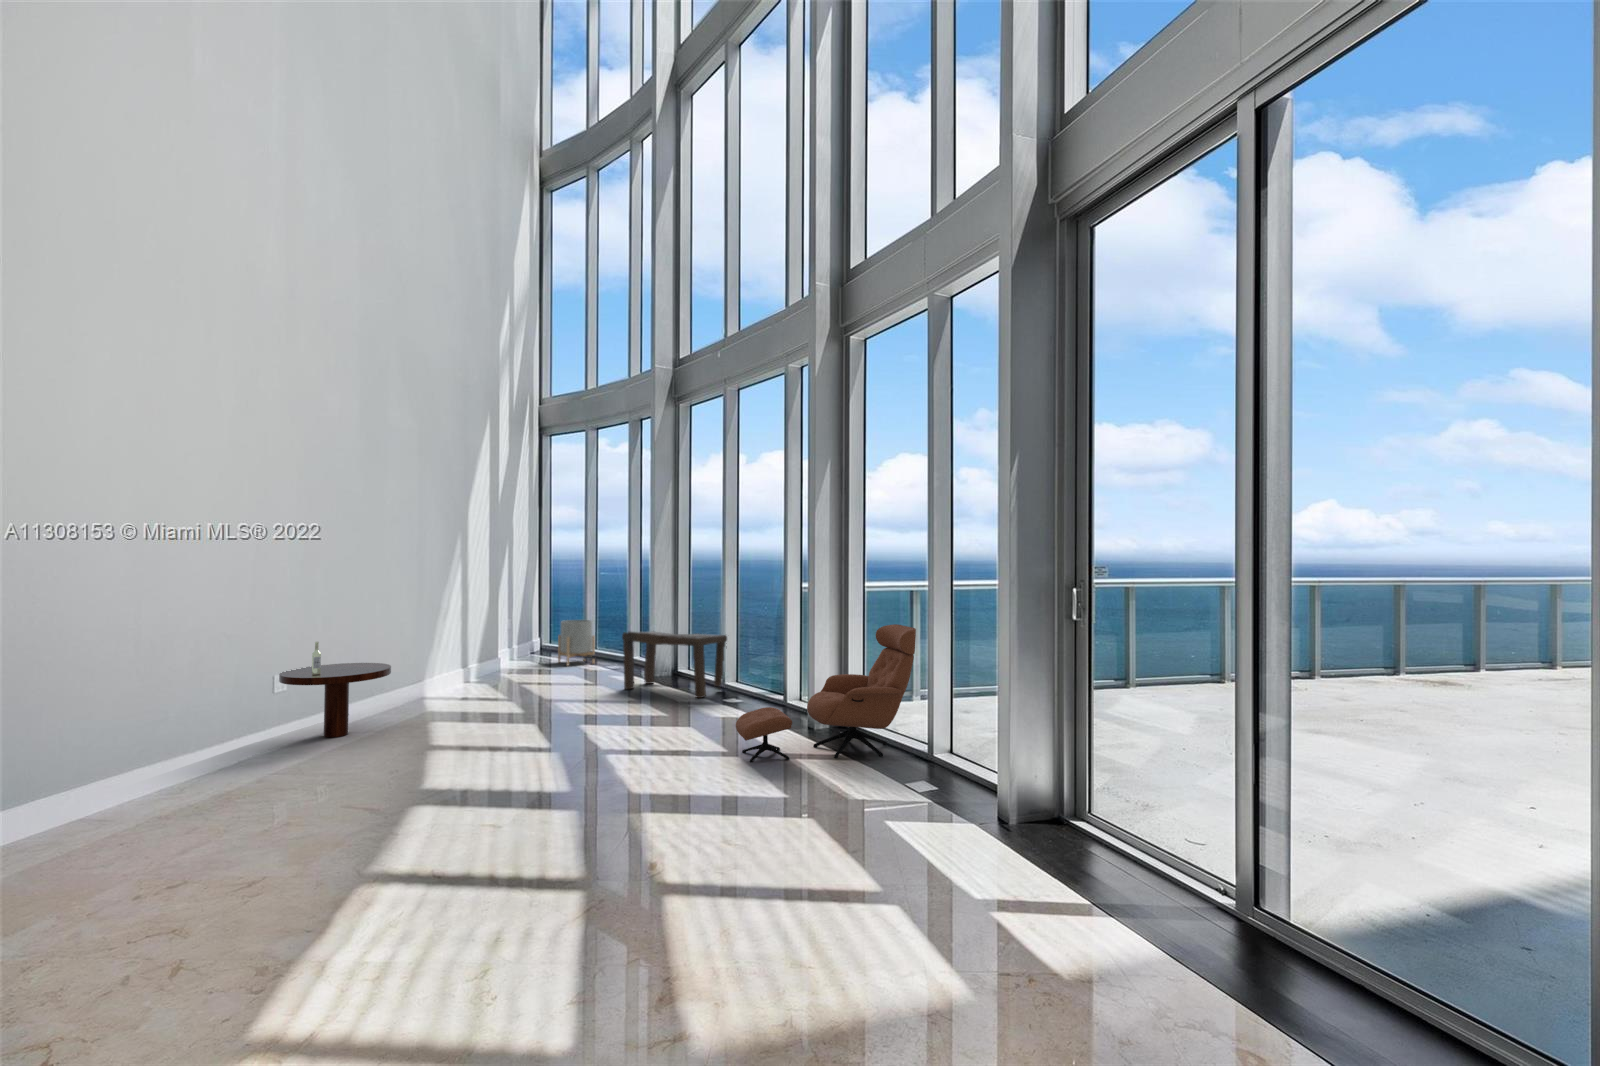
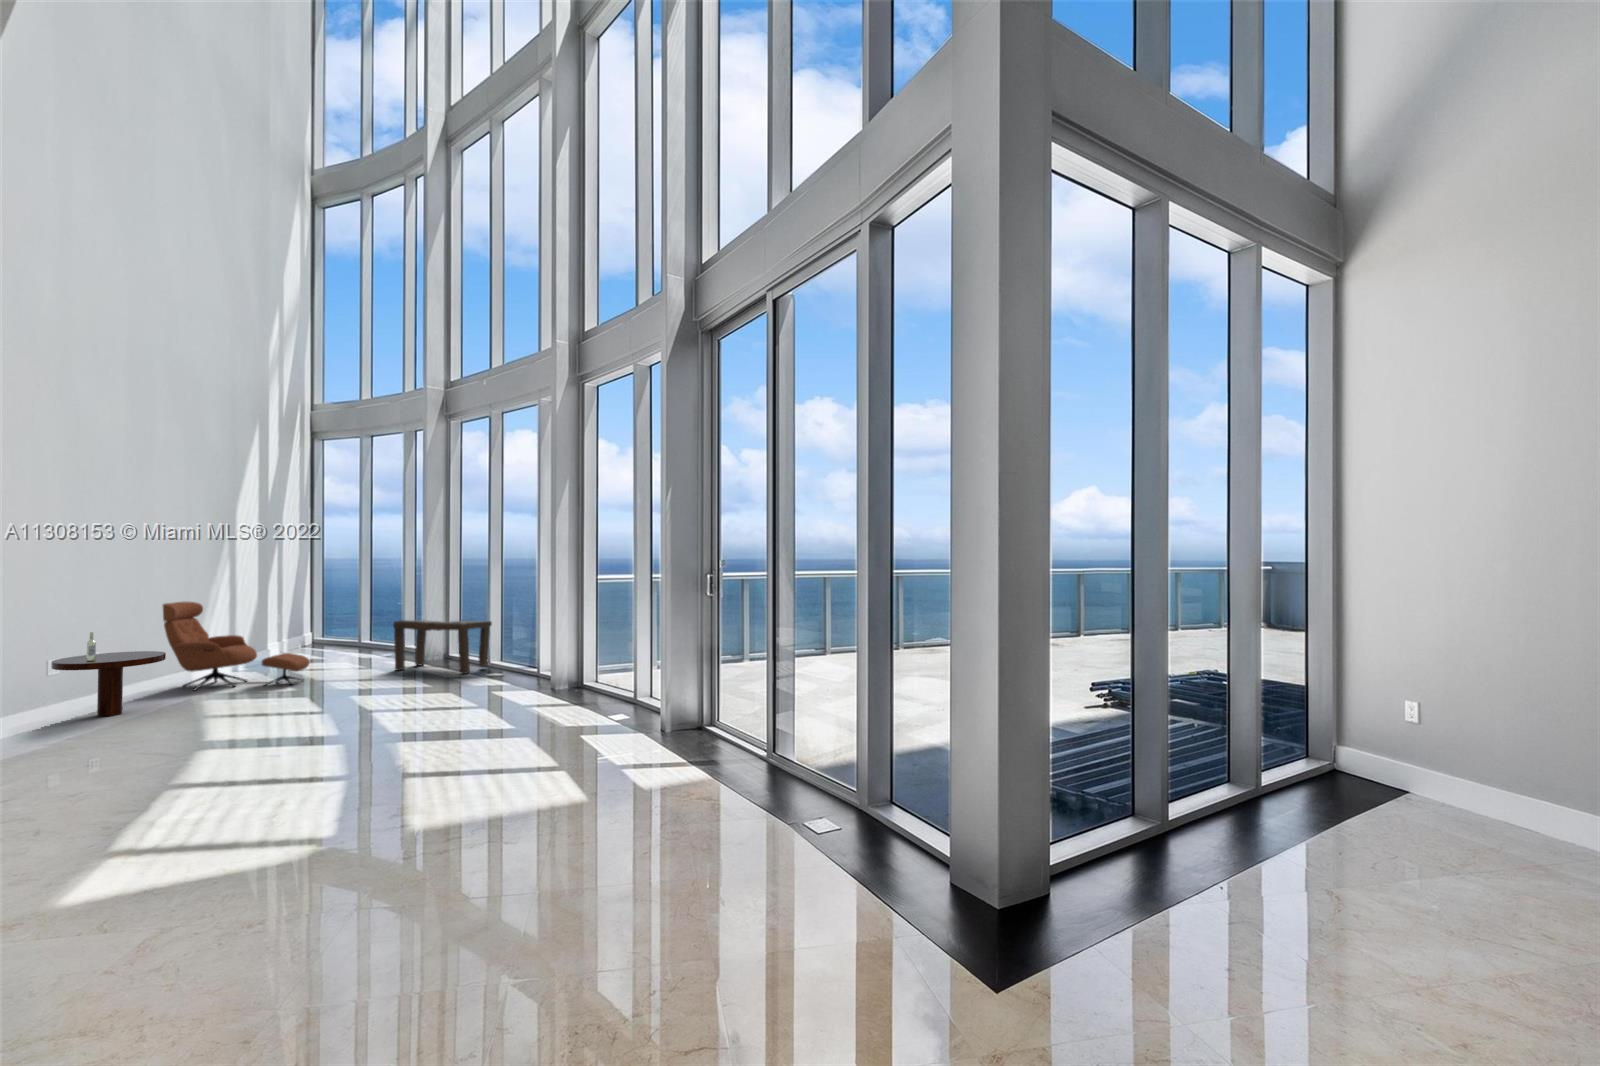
planter: present [558,620,595,666] -> none [331,613,369,655]
lounge chair: present [736,624,916,762] -> present [163,601,310,690]

